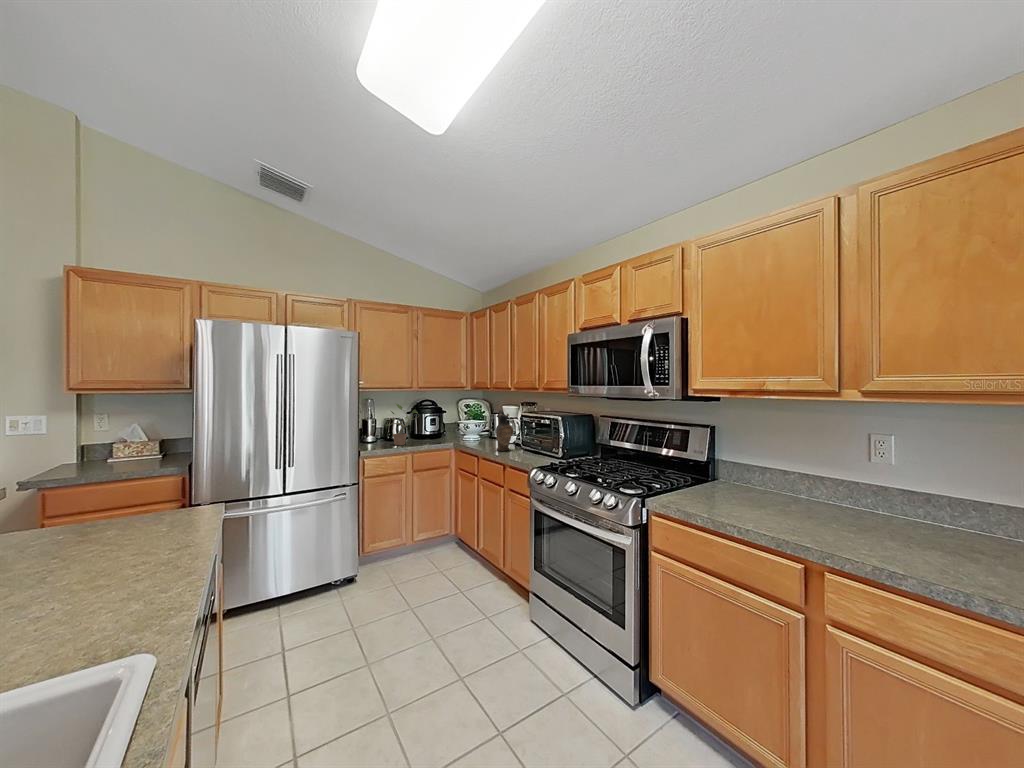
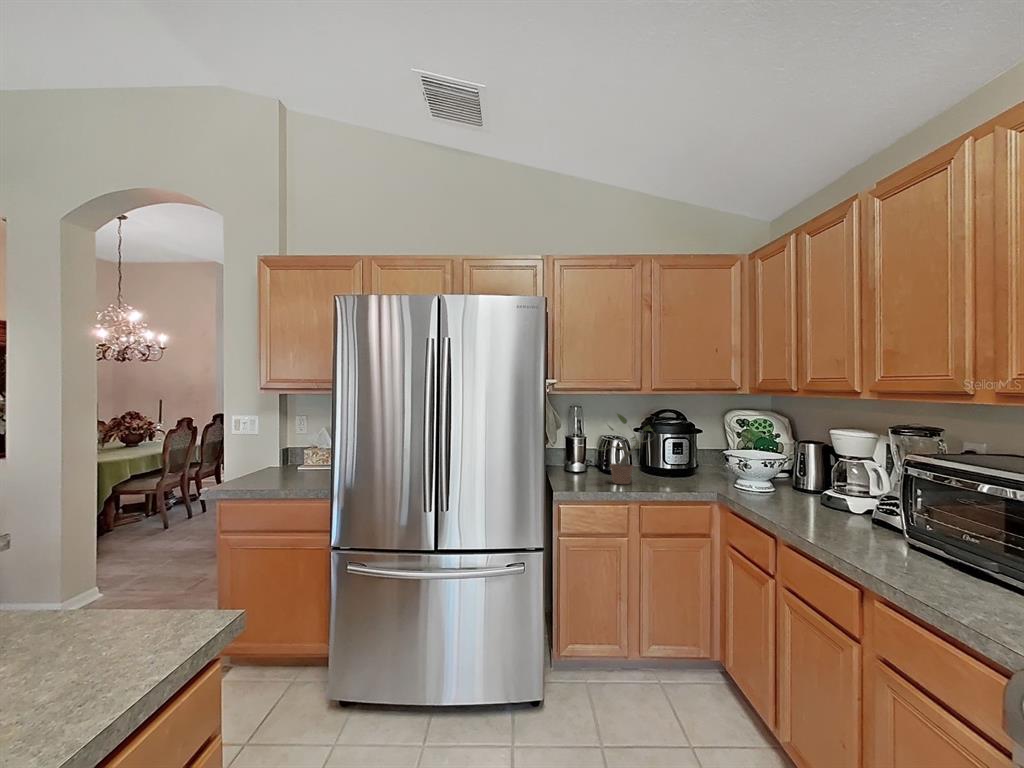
ceramic pitcher: present [496,409,513,451] -> none [823,438,868,530]

